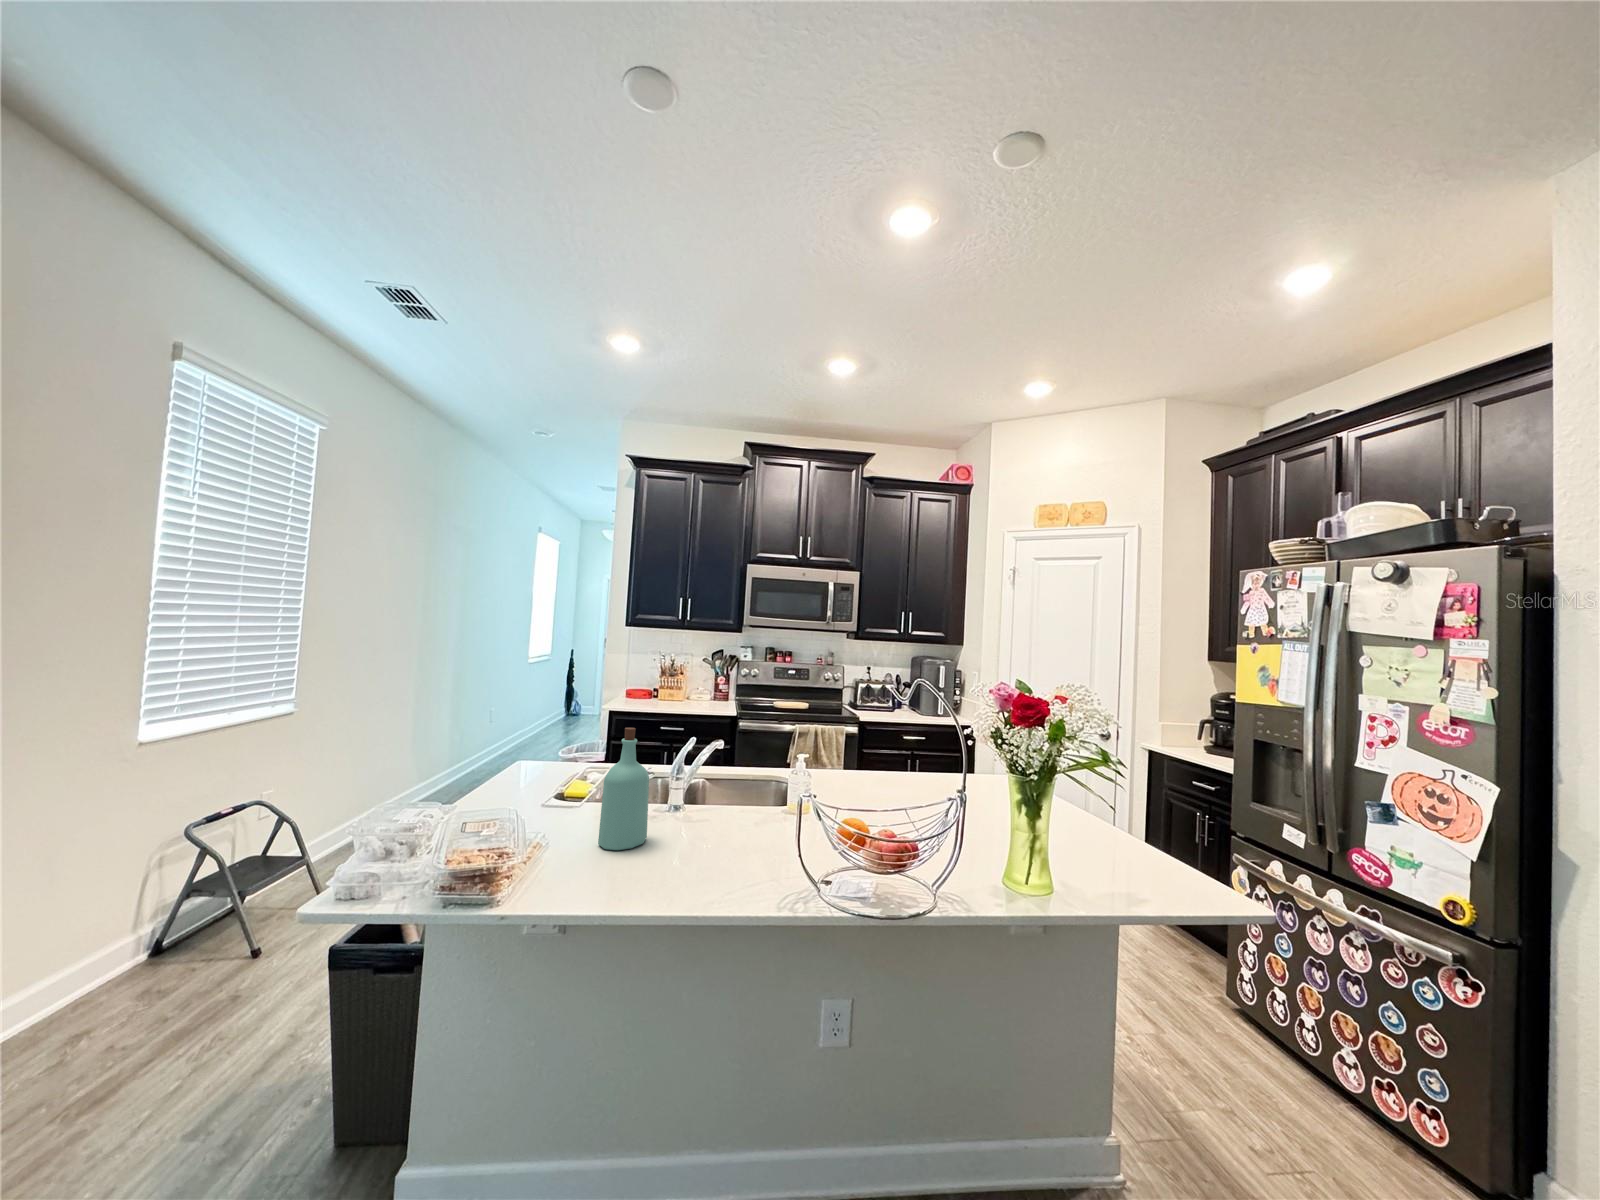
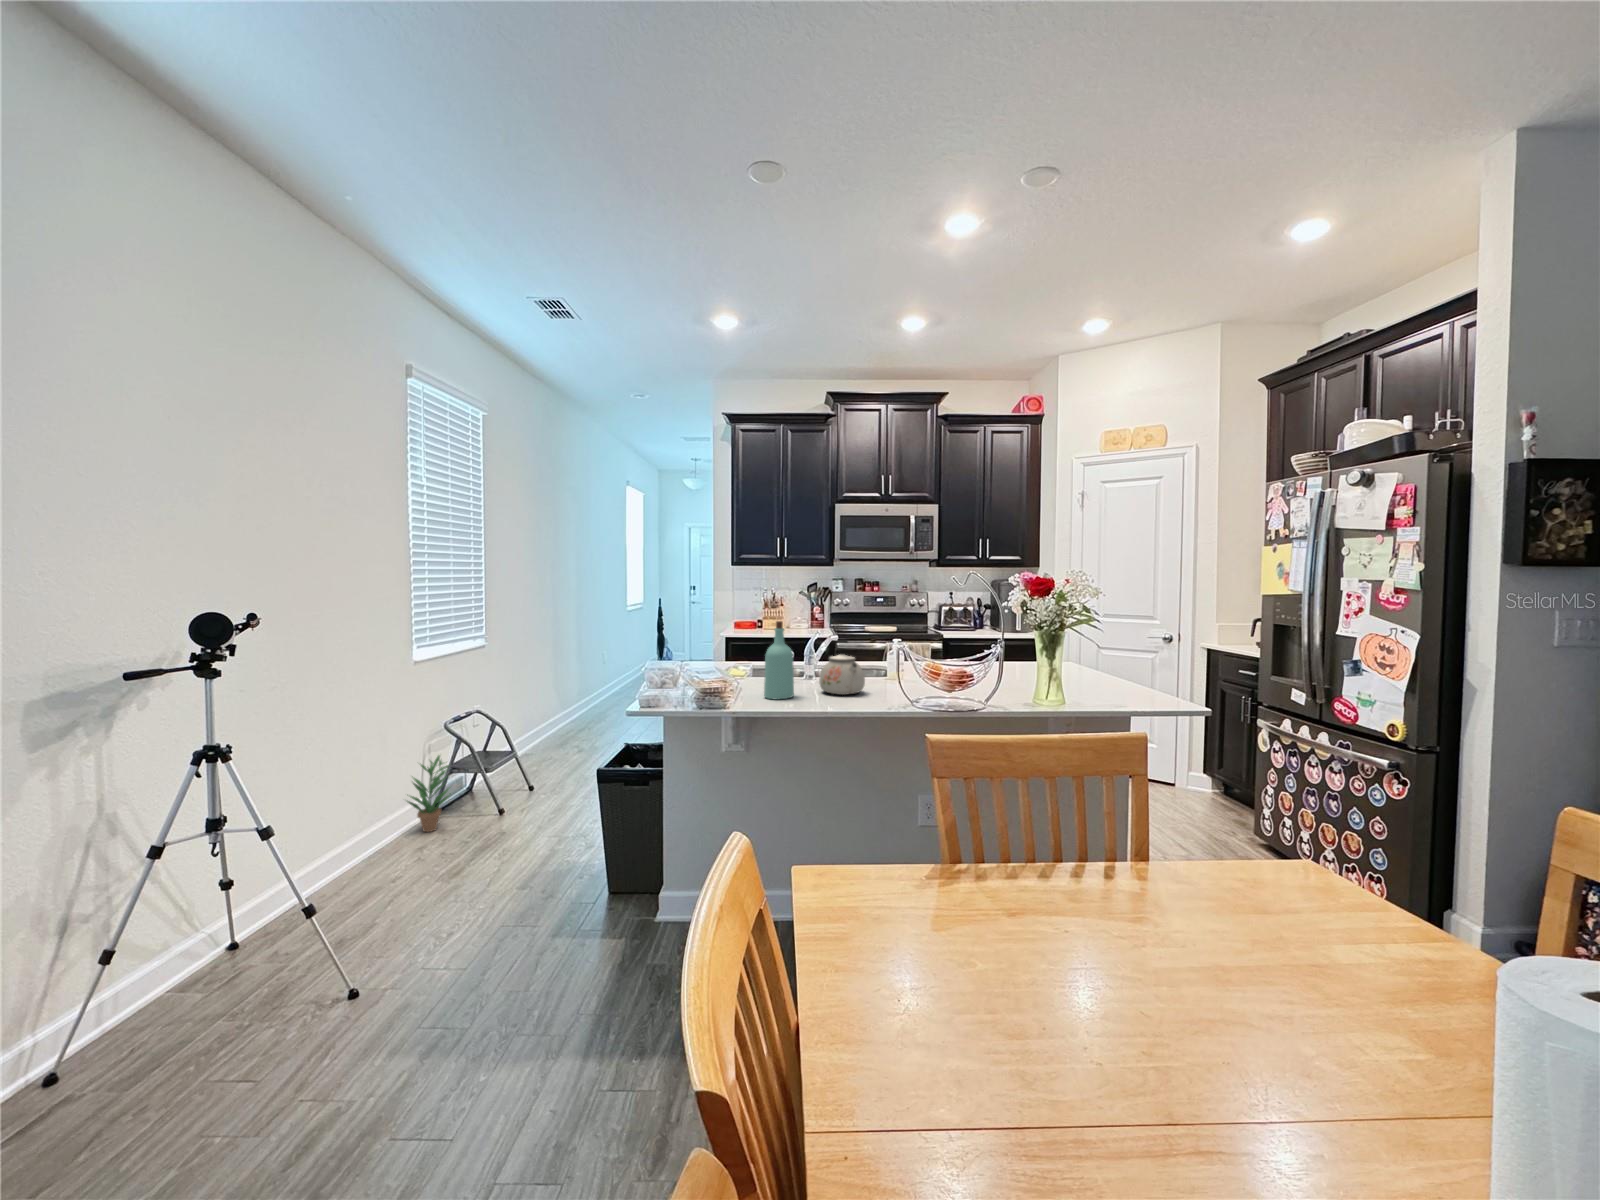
kettle: none [689,752,754,837] -> present [819,640,865,695]
potted plant: none [71,880,170,1002] -> present [407,756,449,832]

